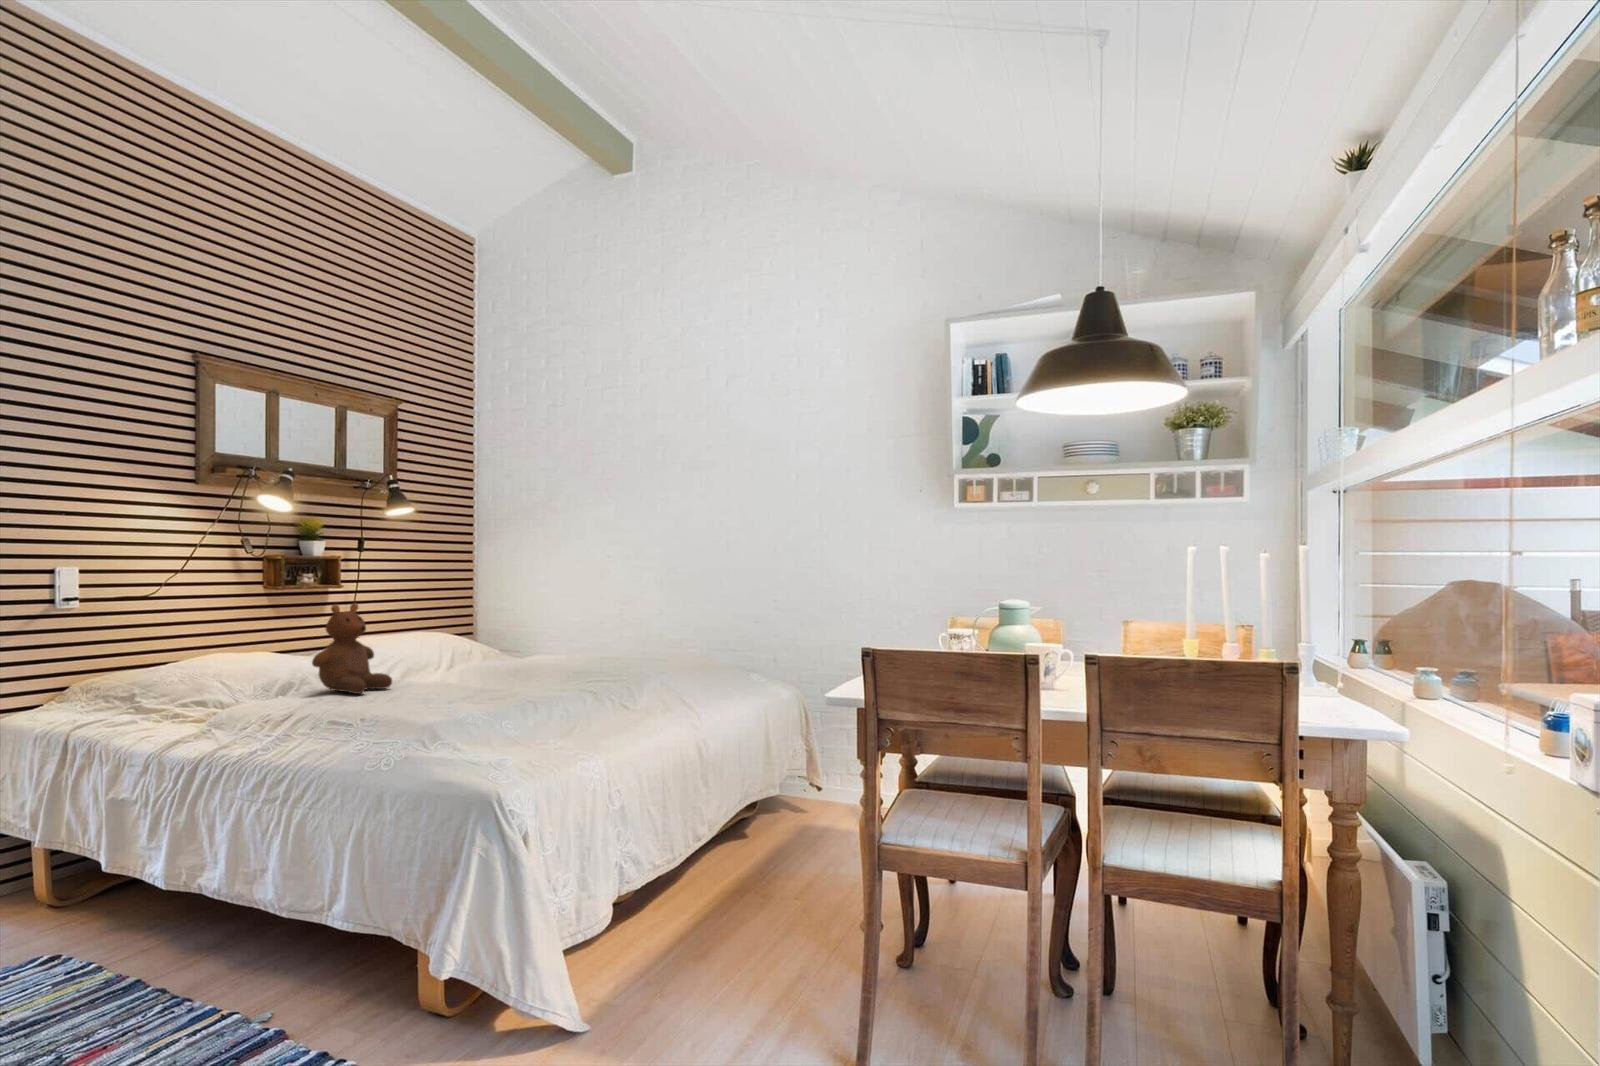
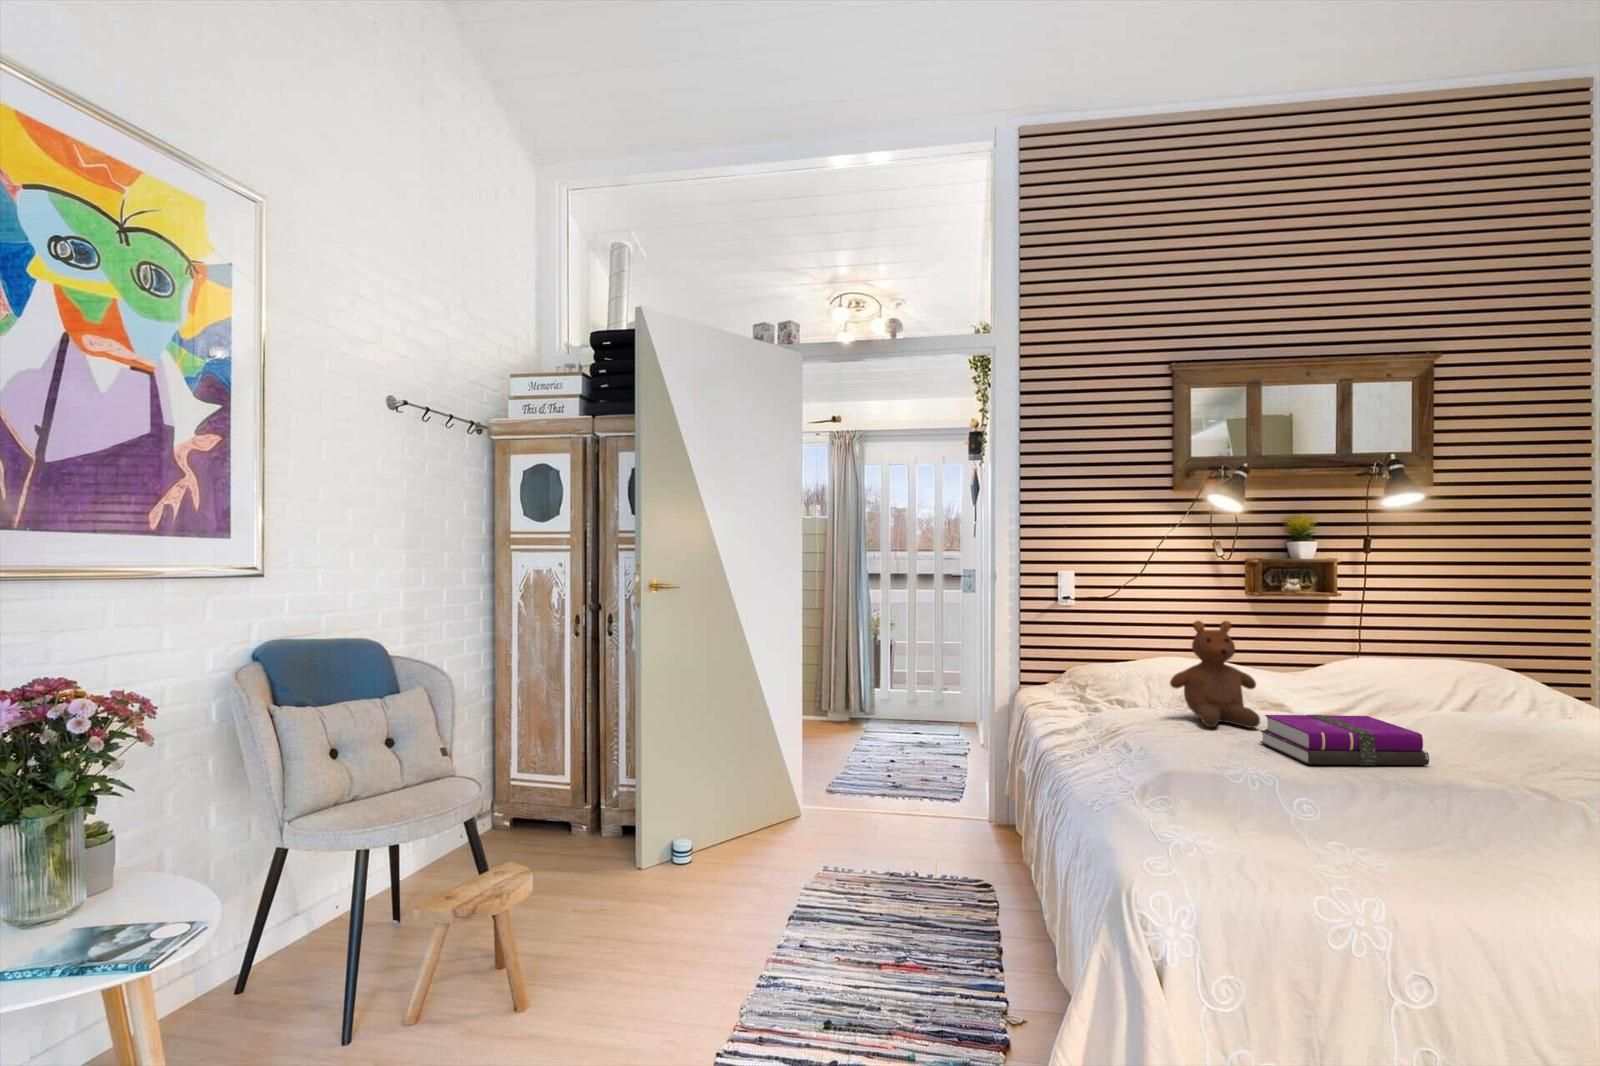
notebook: none [415,661,521,696] -> present [1260,715,1429,765]

